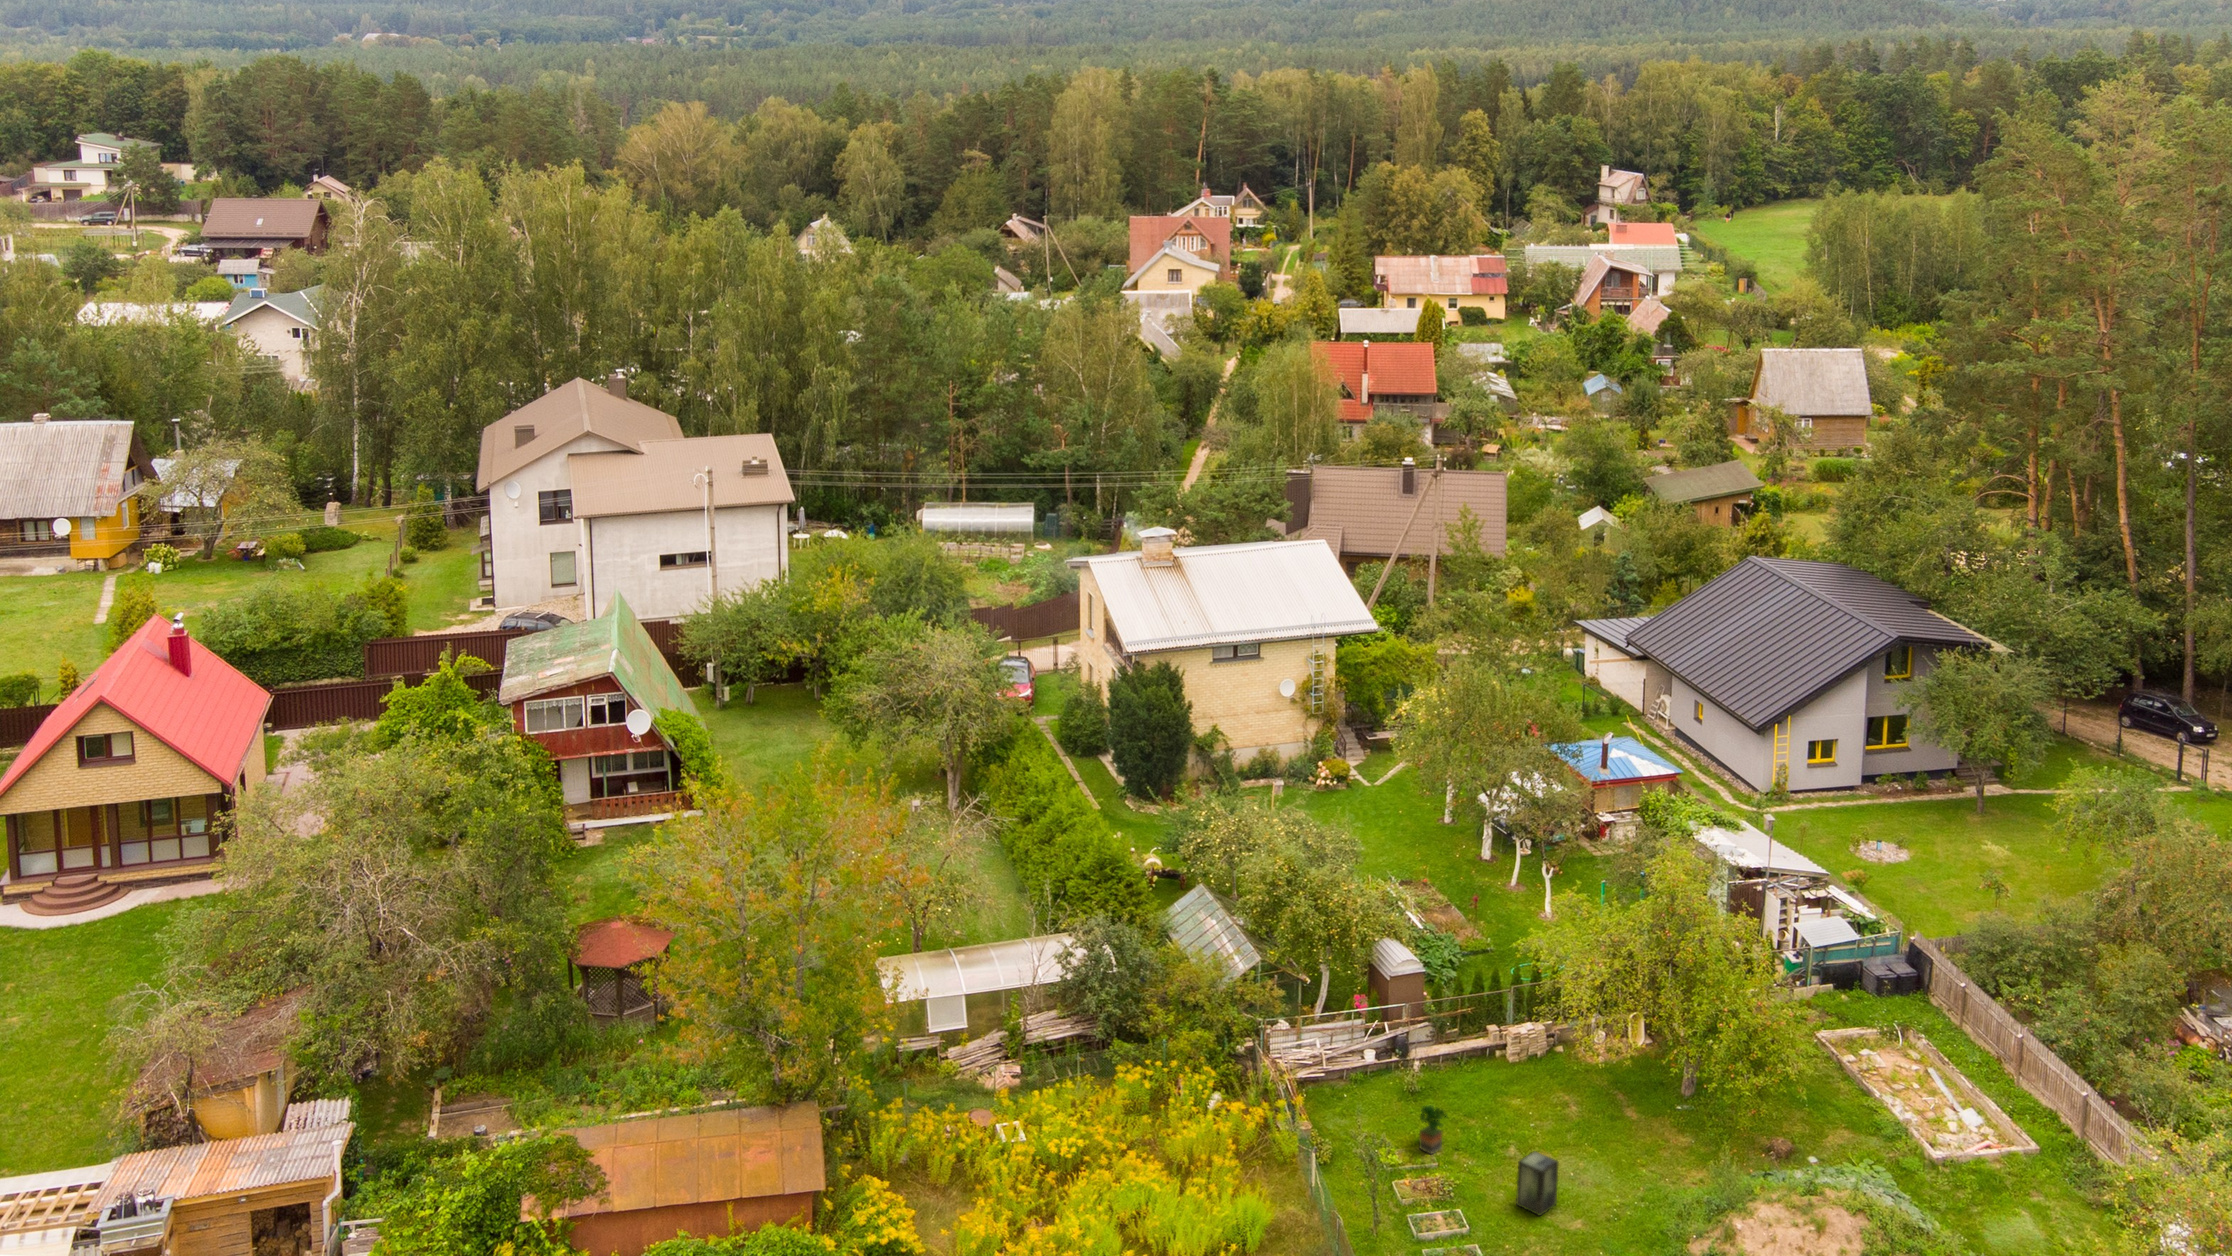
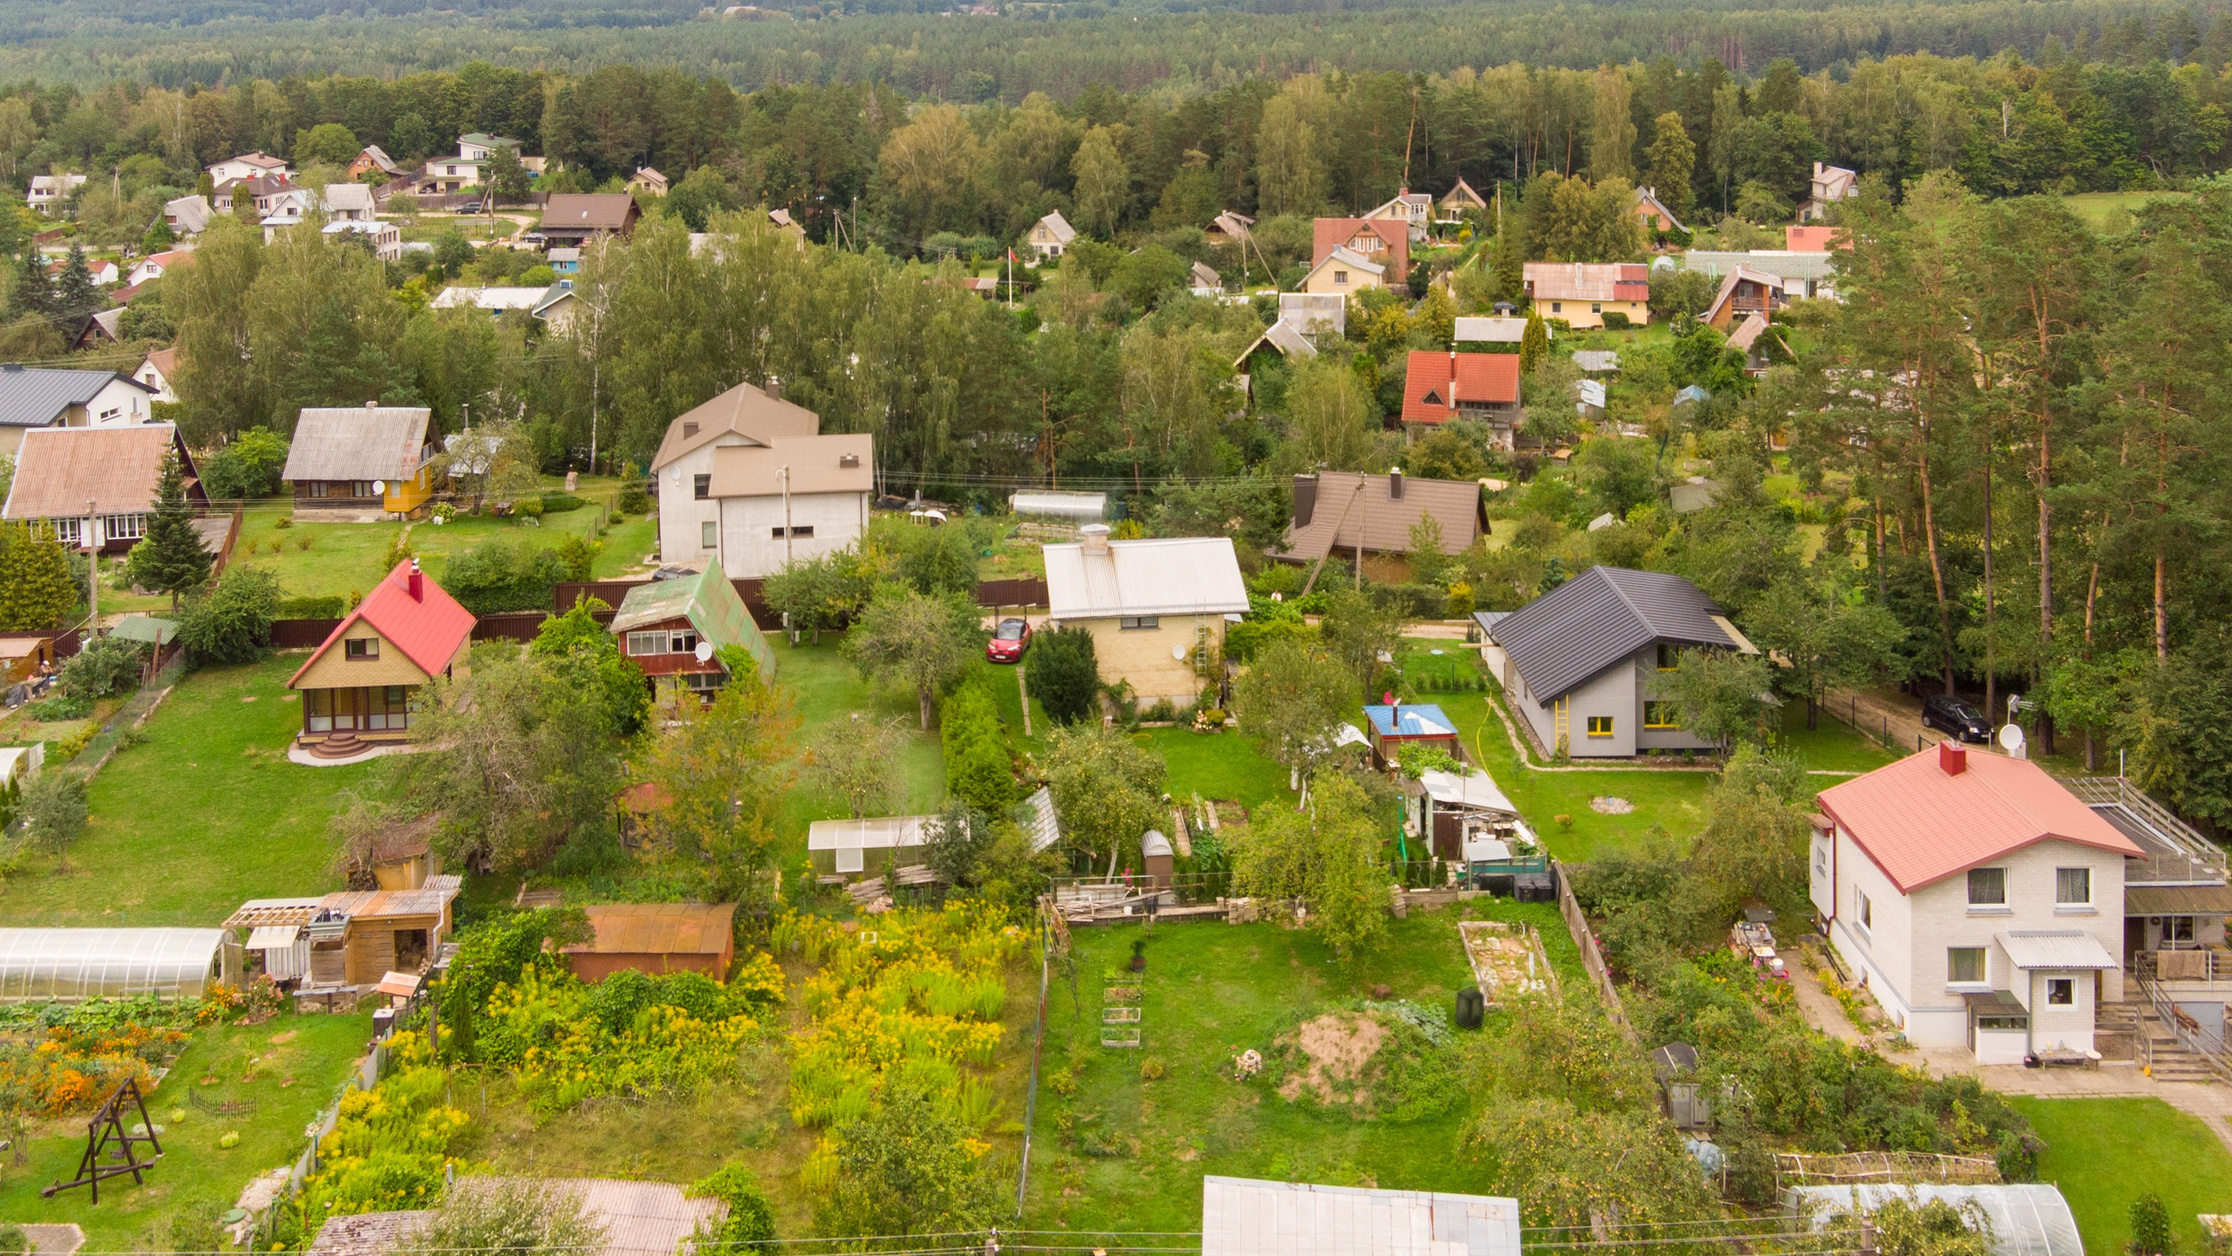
storage box: present [1516,1151,1558,1215] -> present [1455,988,1485,1029]

